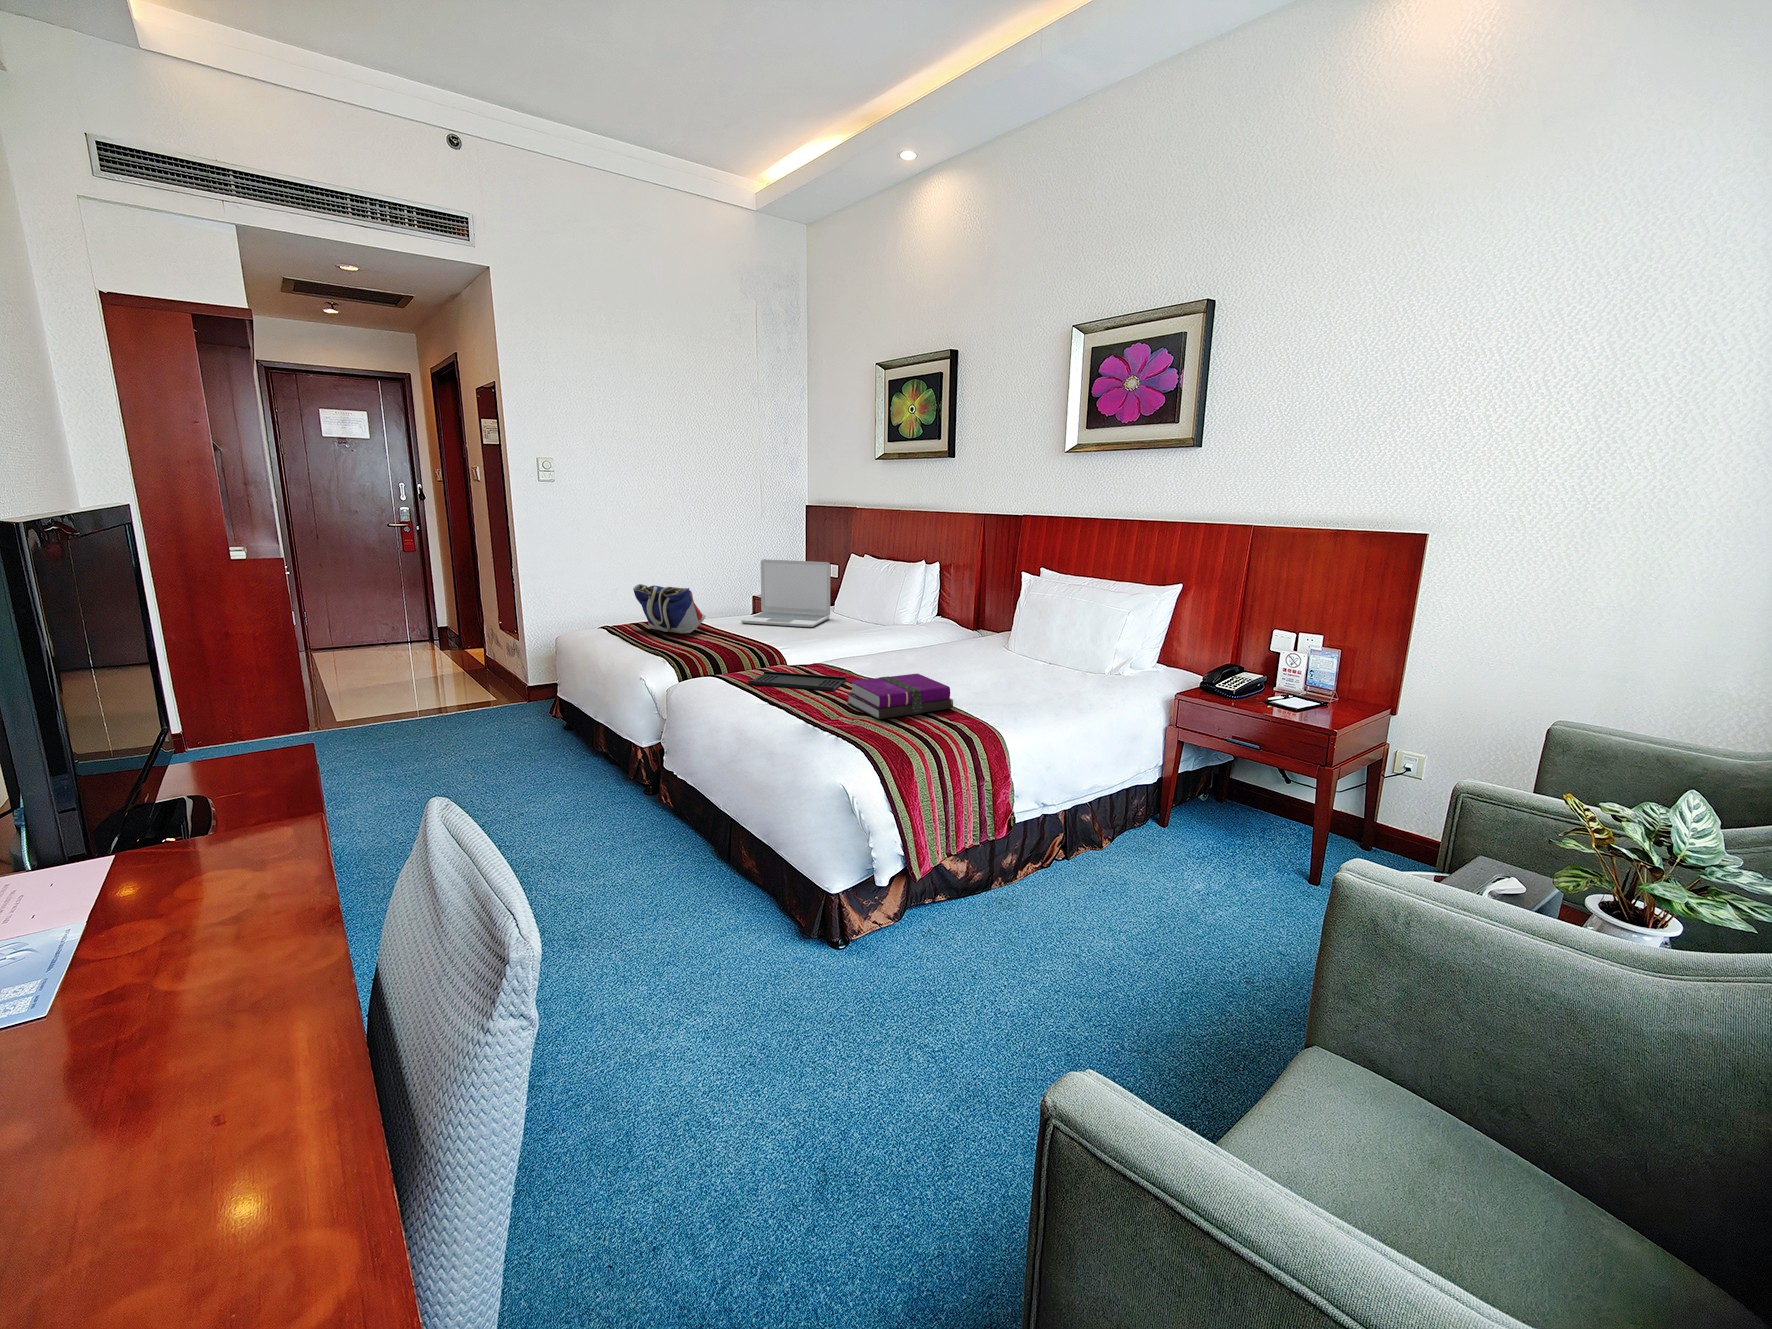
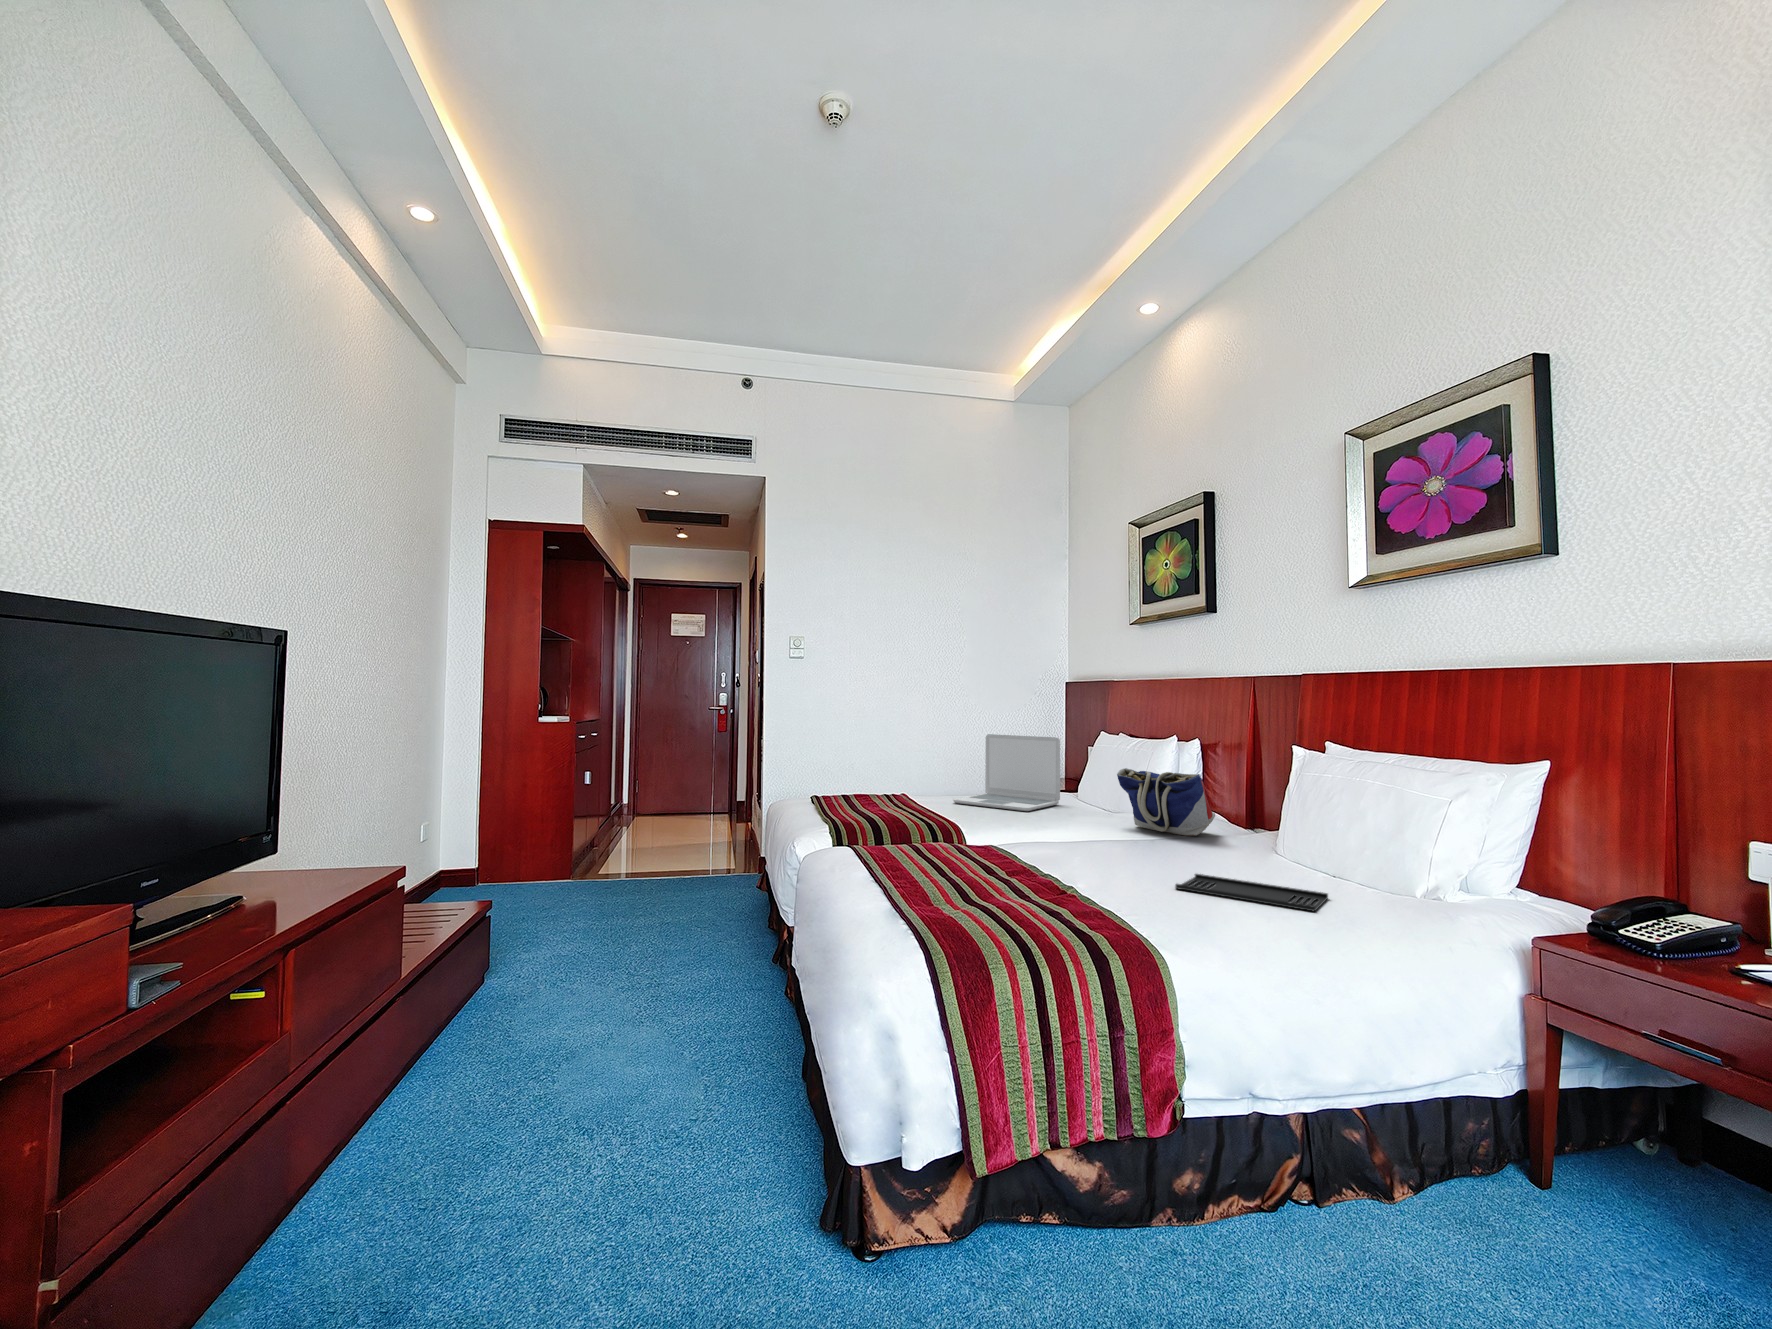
tote bag: present [633,584,706,634] -> present [1117,768,1215,836]
tray: present [748,671,846,691] -> present [1175,874,1328,912]
notebook: present [847,674,953,719] -> none [969,861,1106,915]

